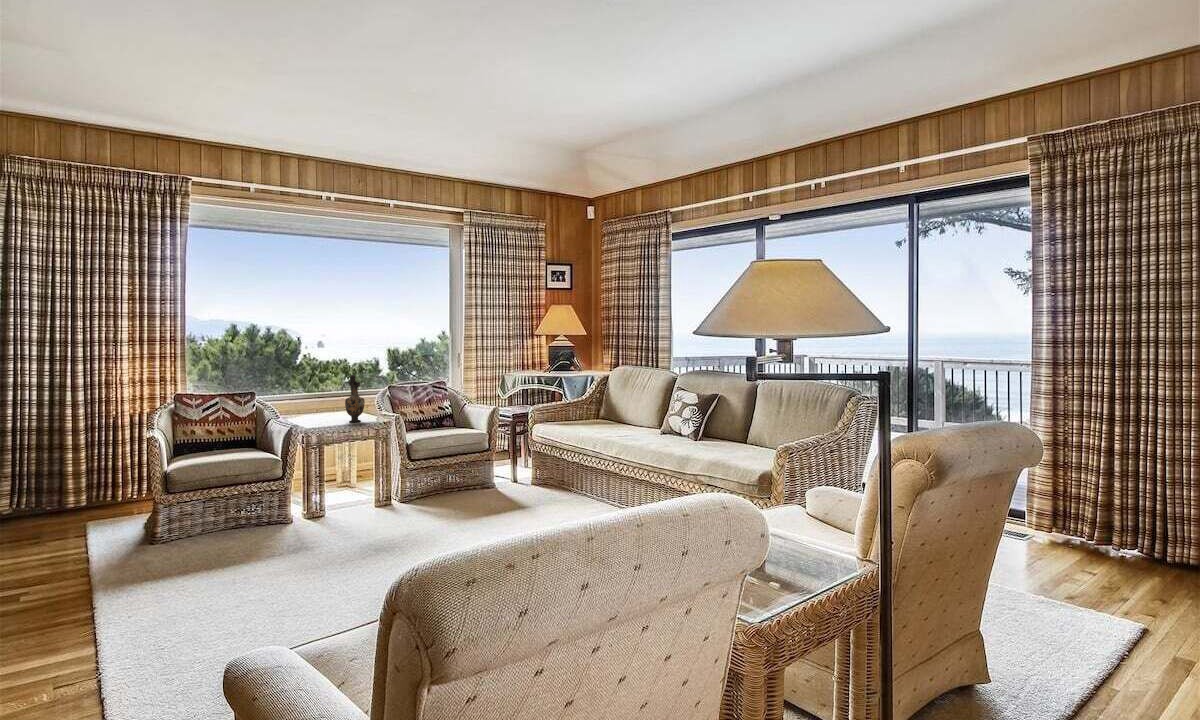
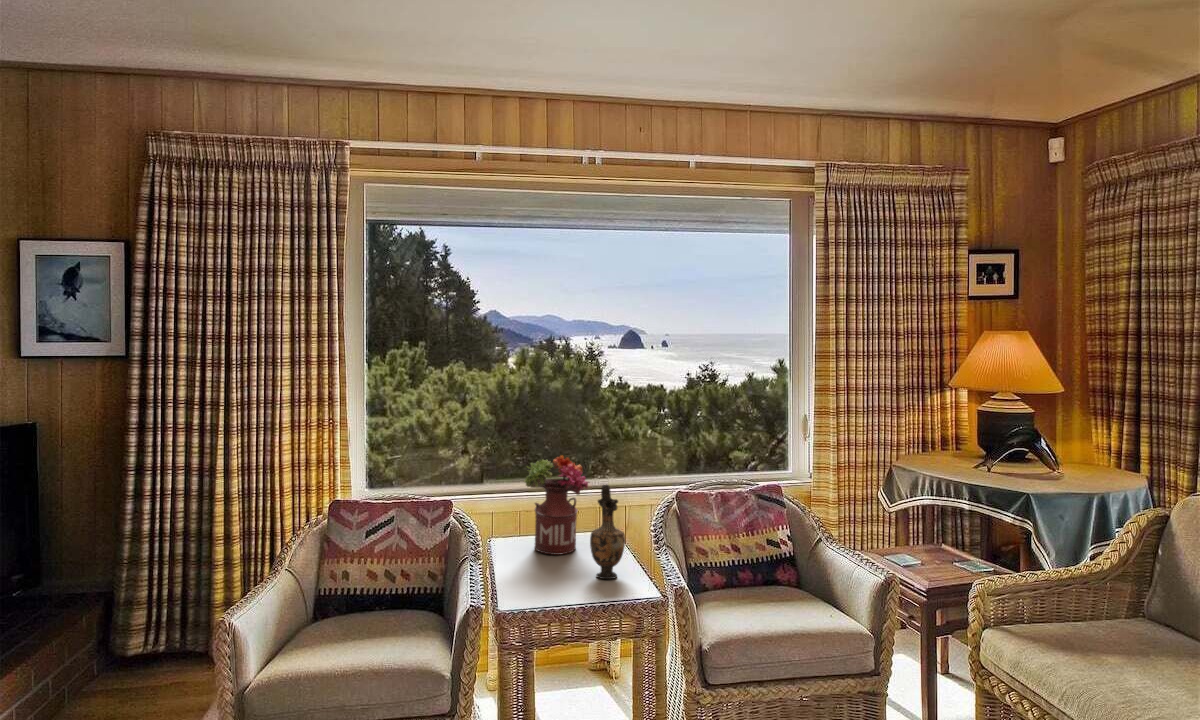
flower arrangement: none [301,365,341,418] -> present [524,455,588,555]

